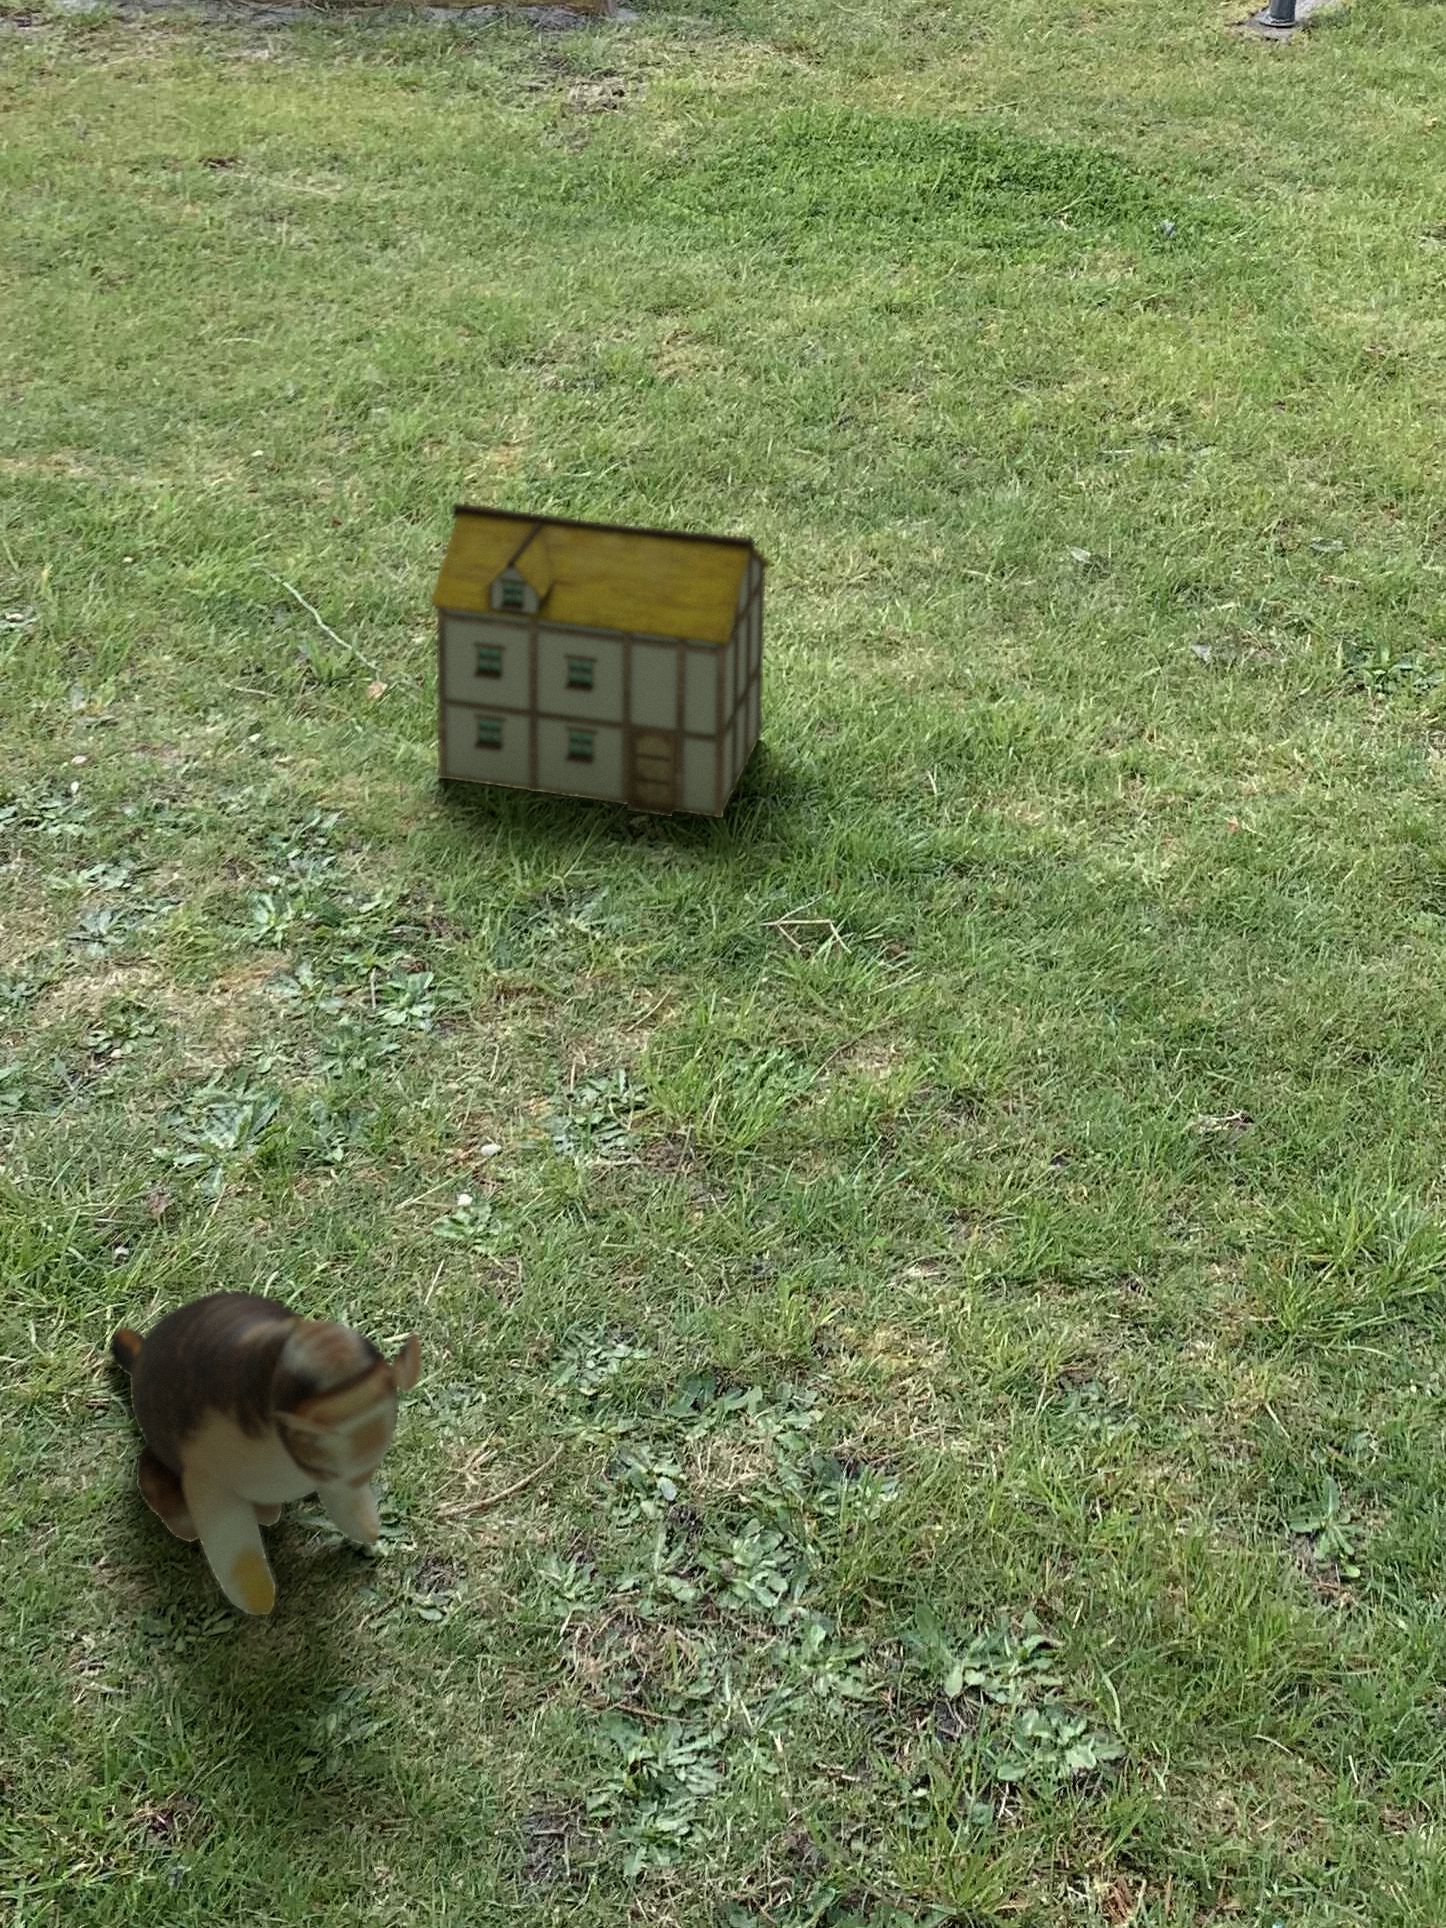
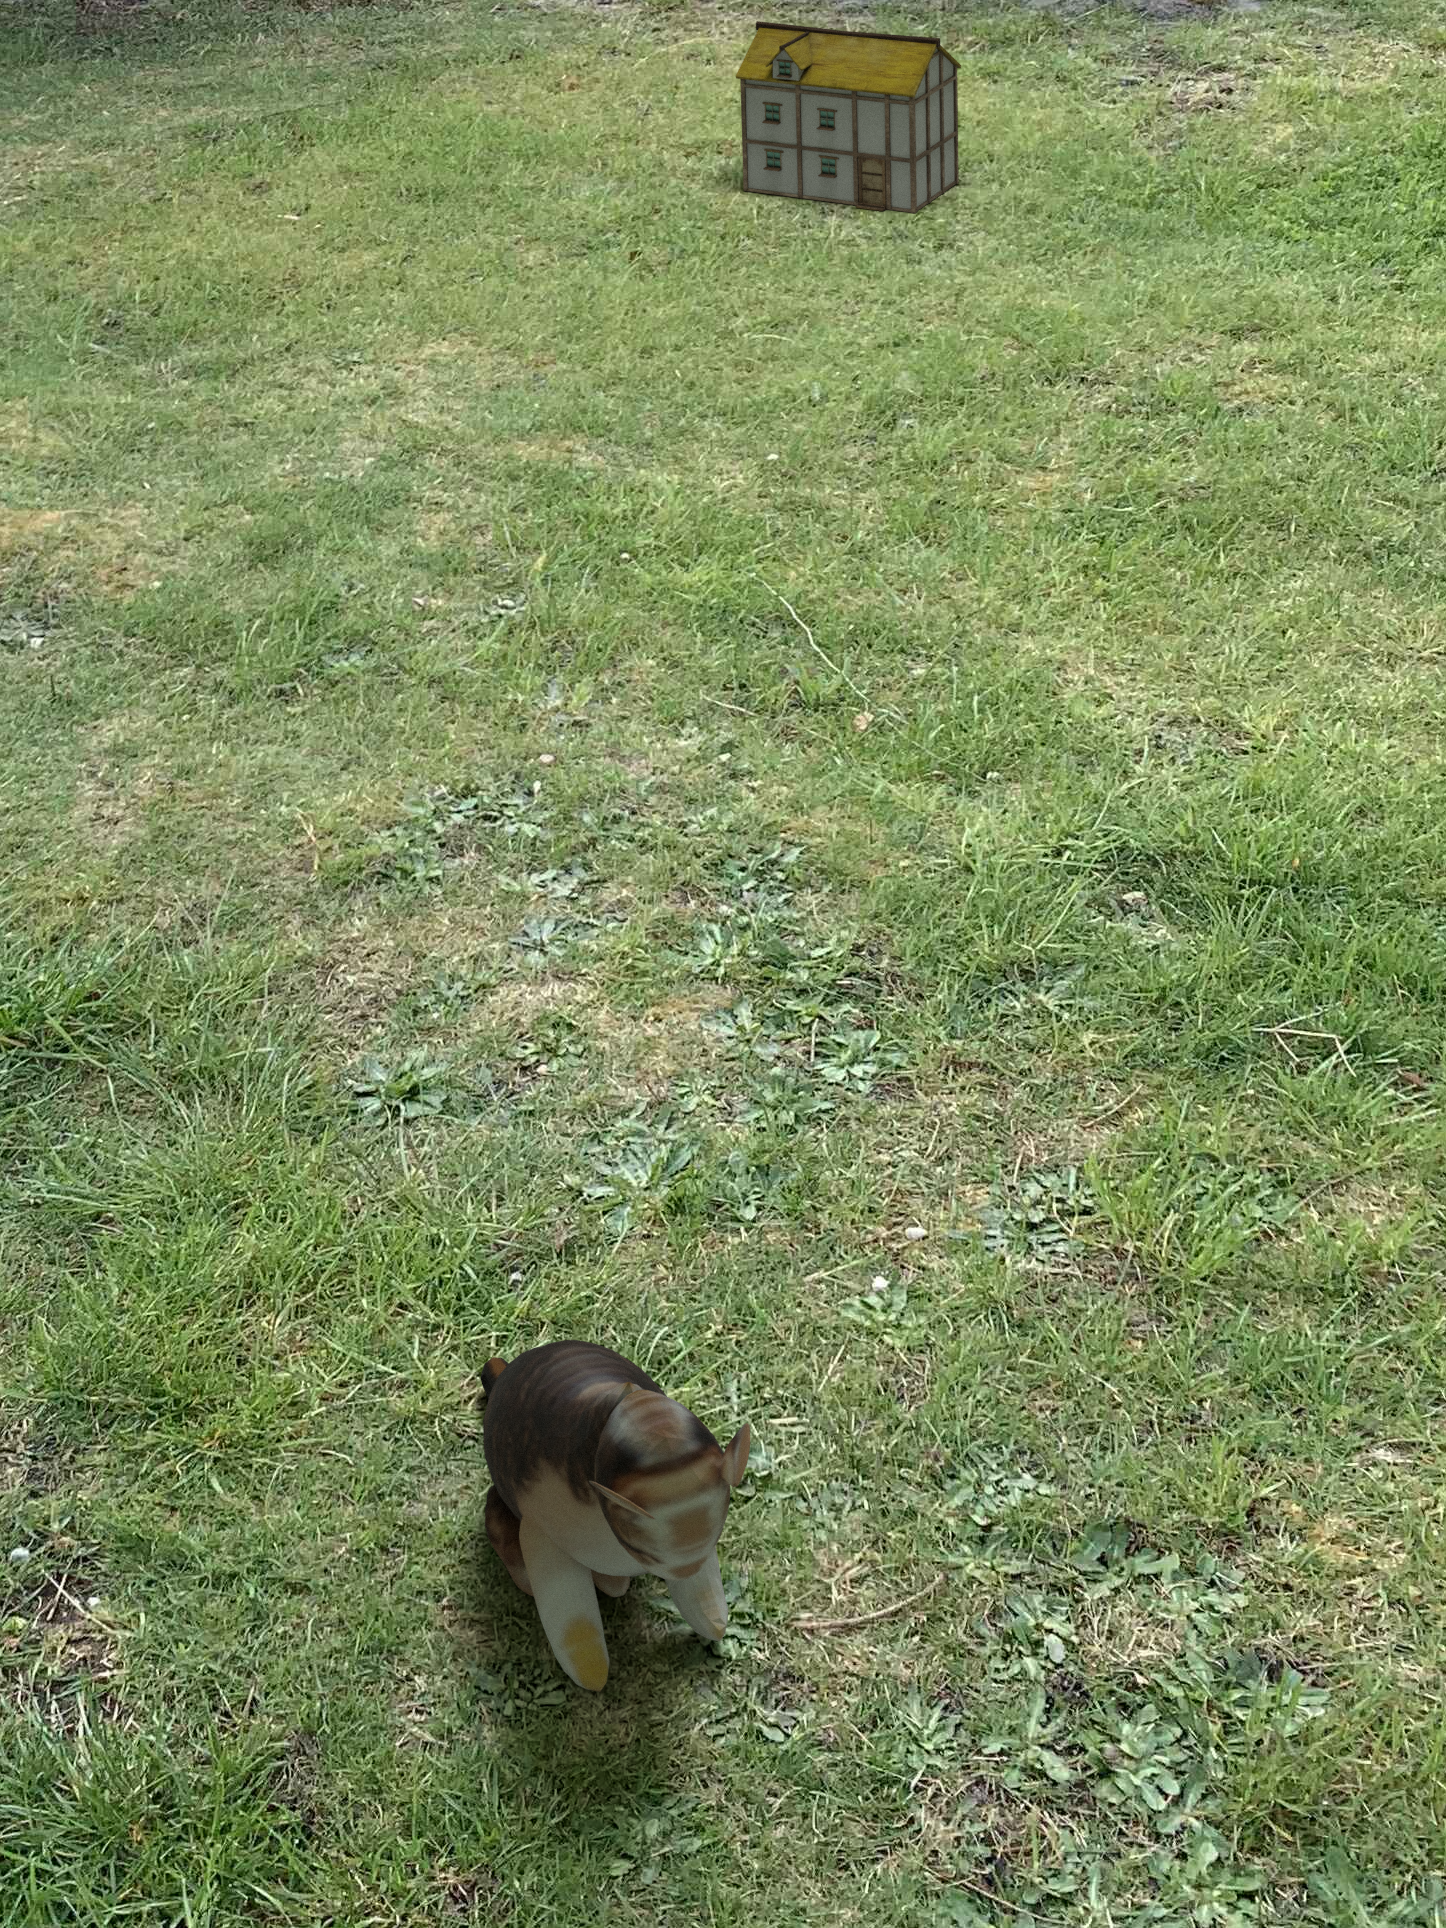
toy house: present [430,503,770,818] -> present [736,21,961,213]

